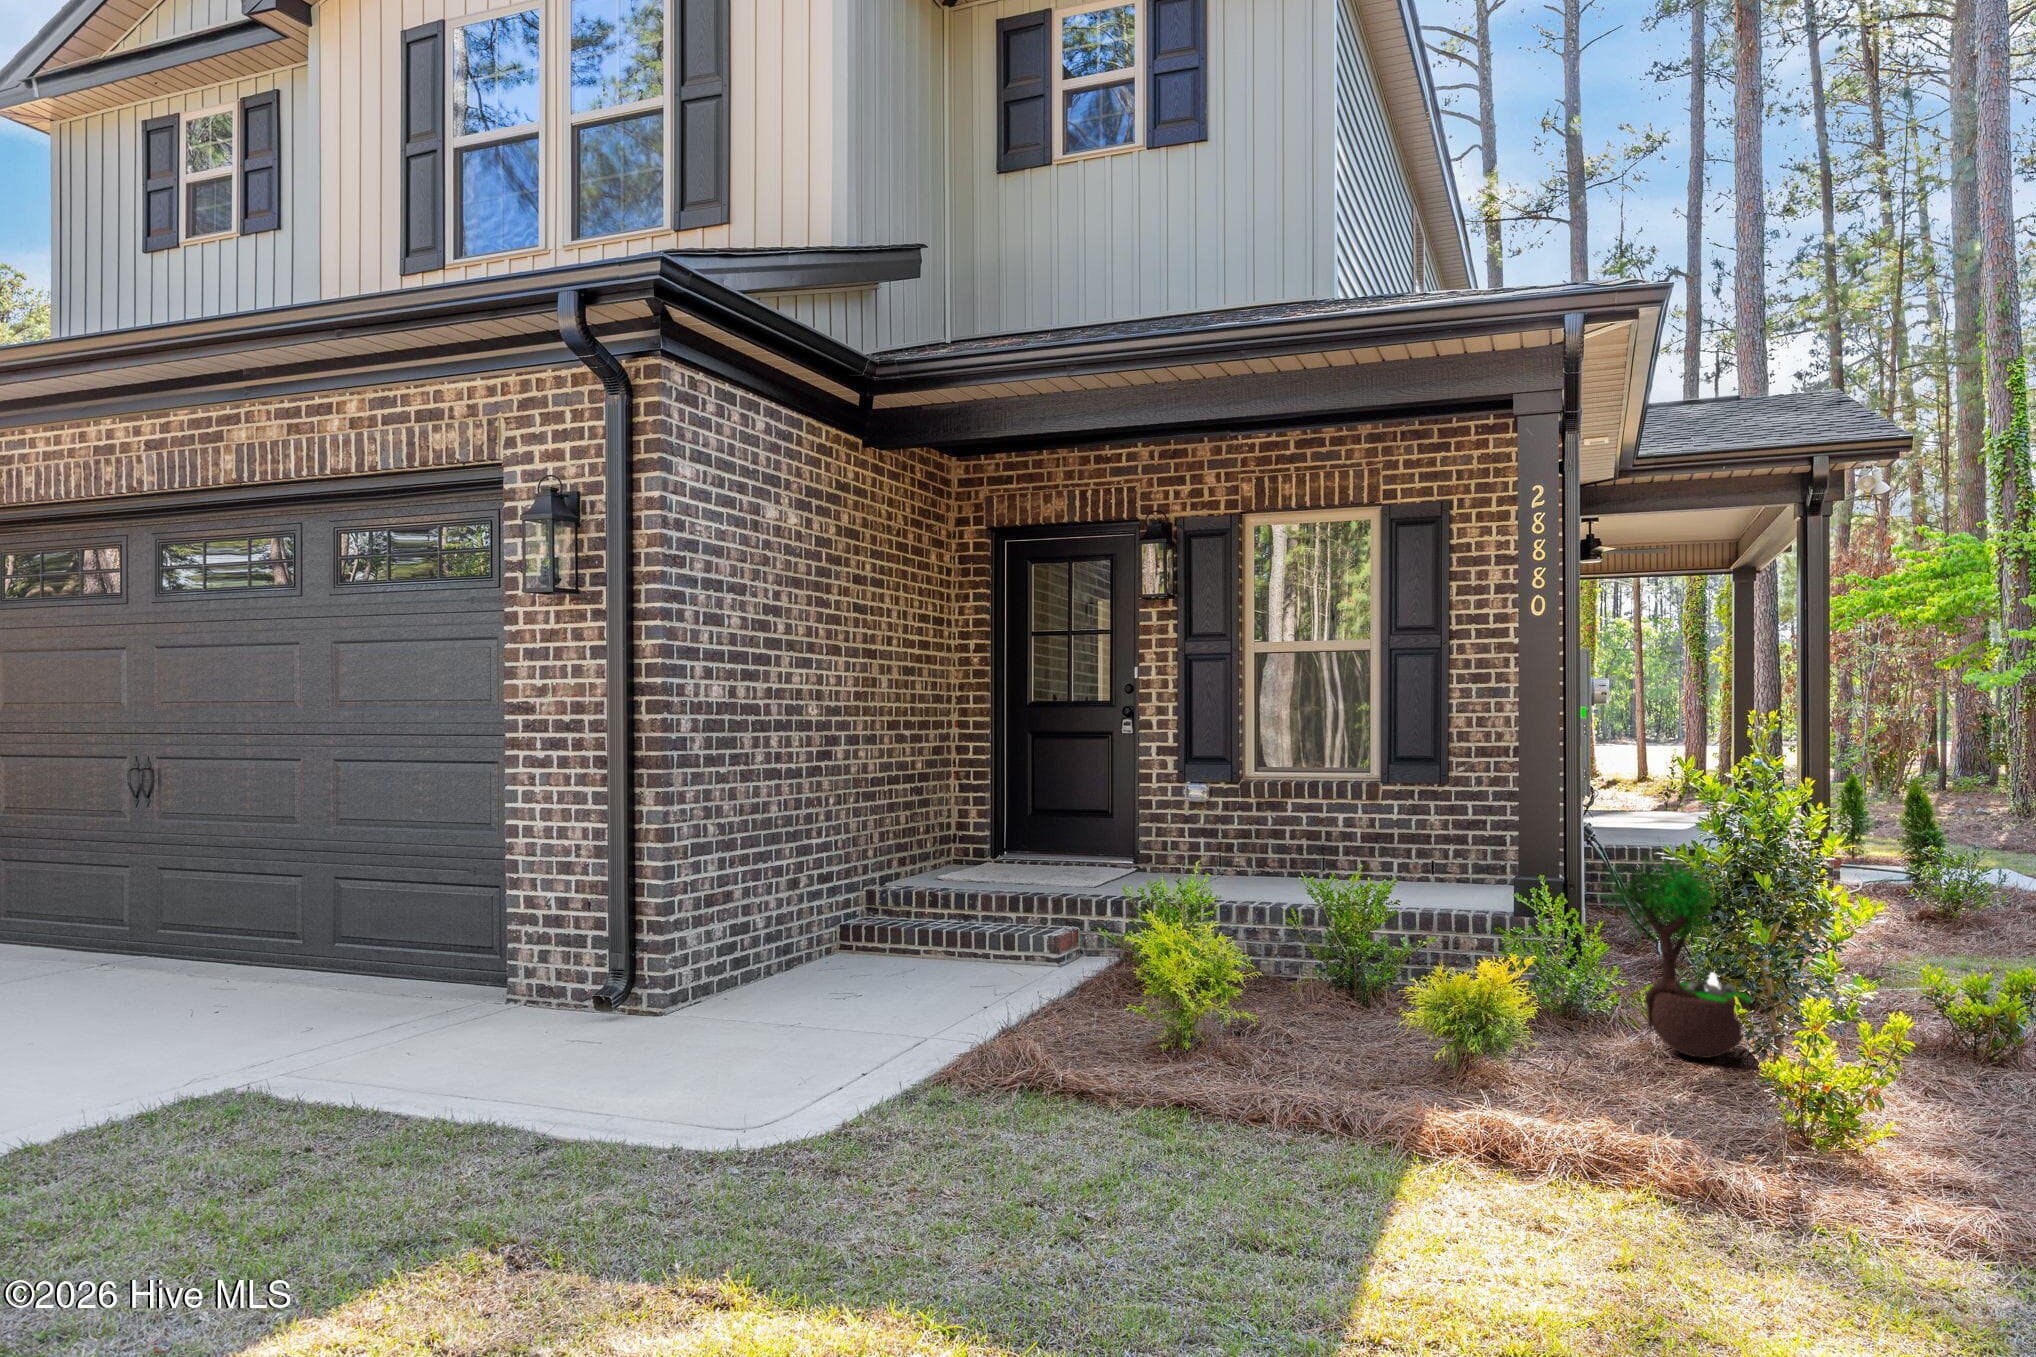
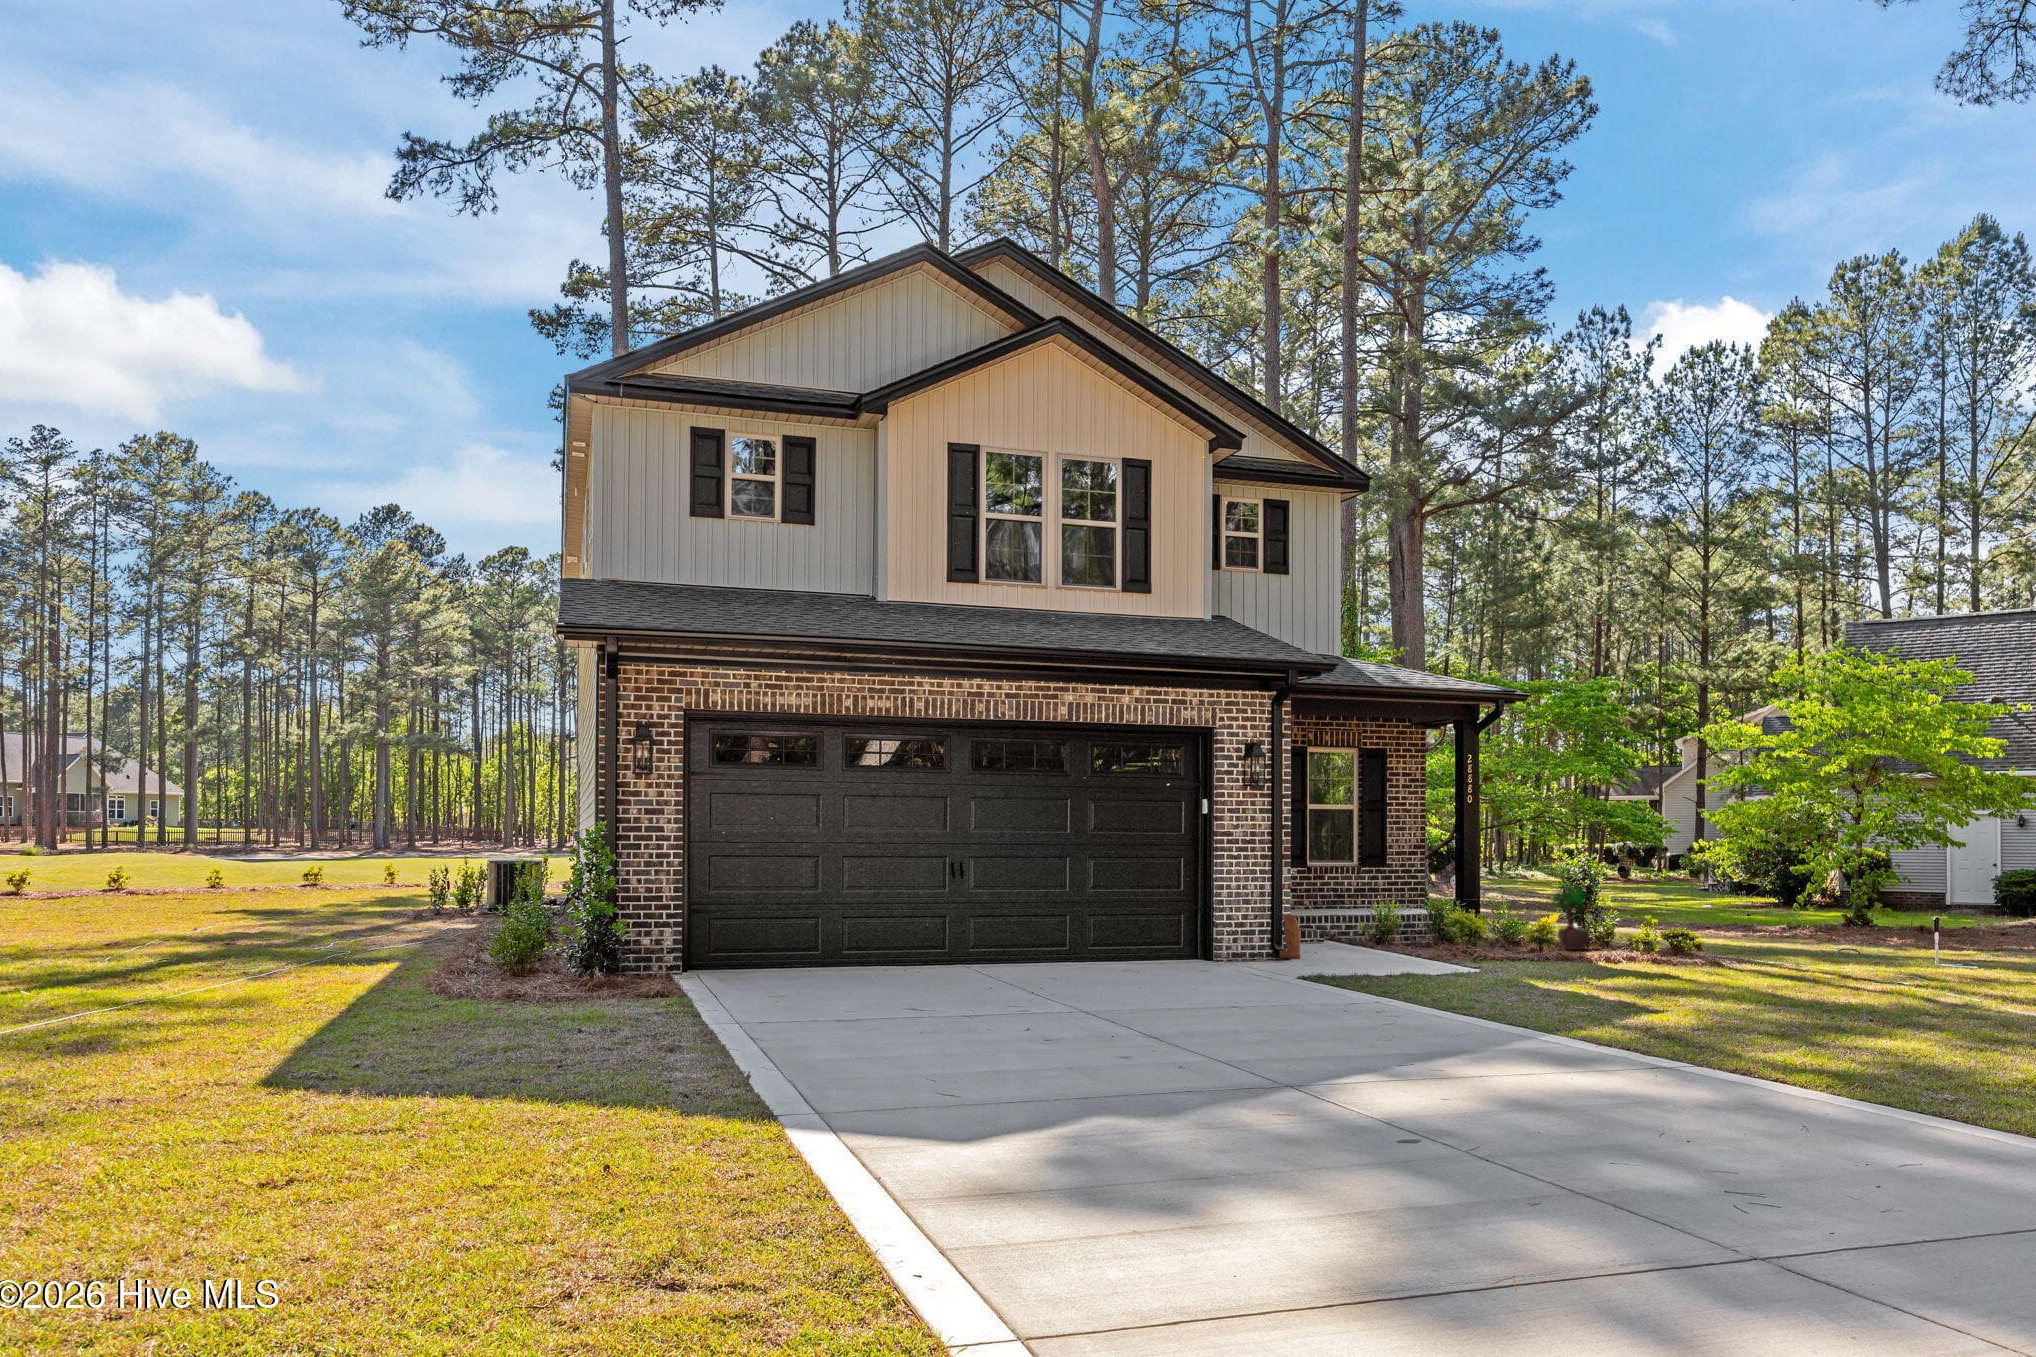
watering can: none [709,890,770,1006] -> present [1280,915,1300,959]

